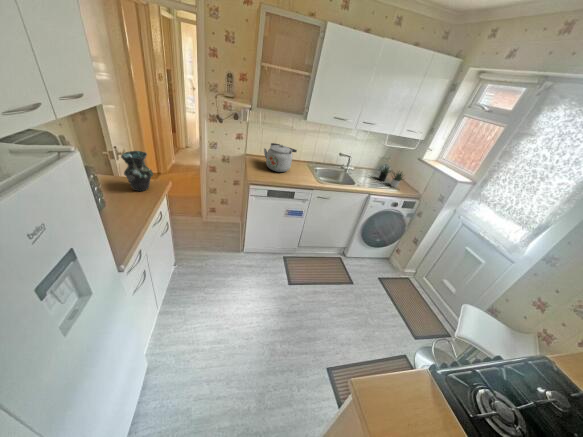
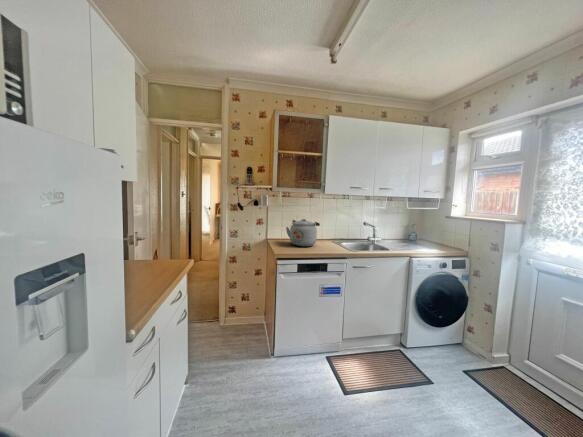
vase: present [121,151,153,191] -> none [146,225,177,267]
succulent plant: present [379,166,403,187] -> none [409,228,444,249]

